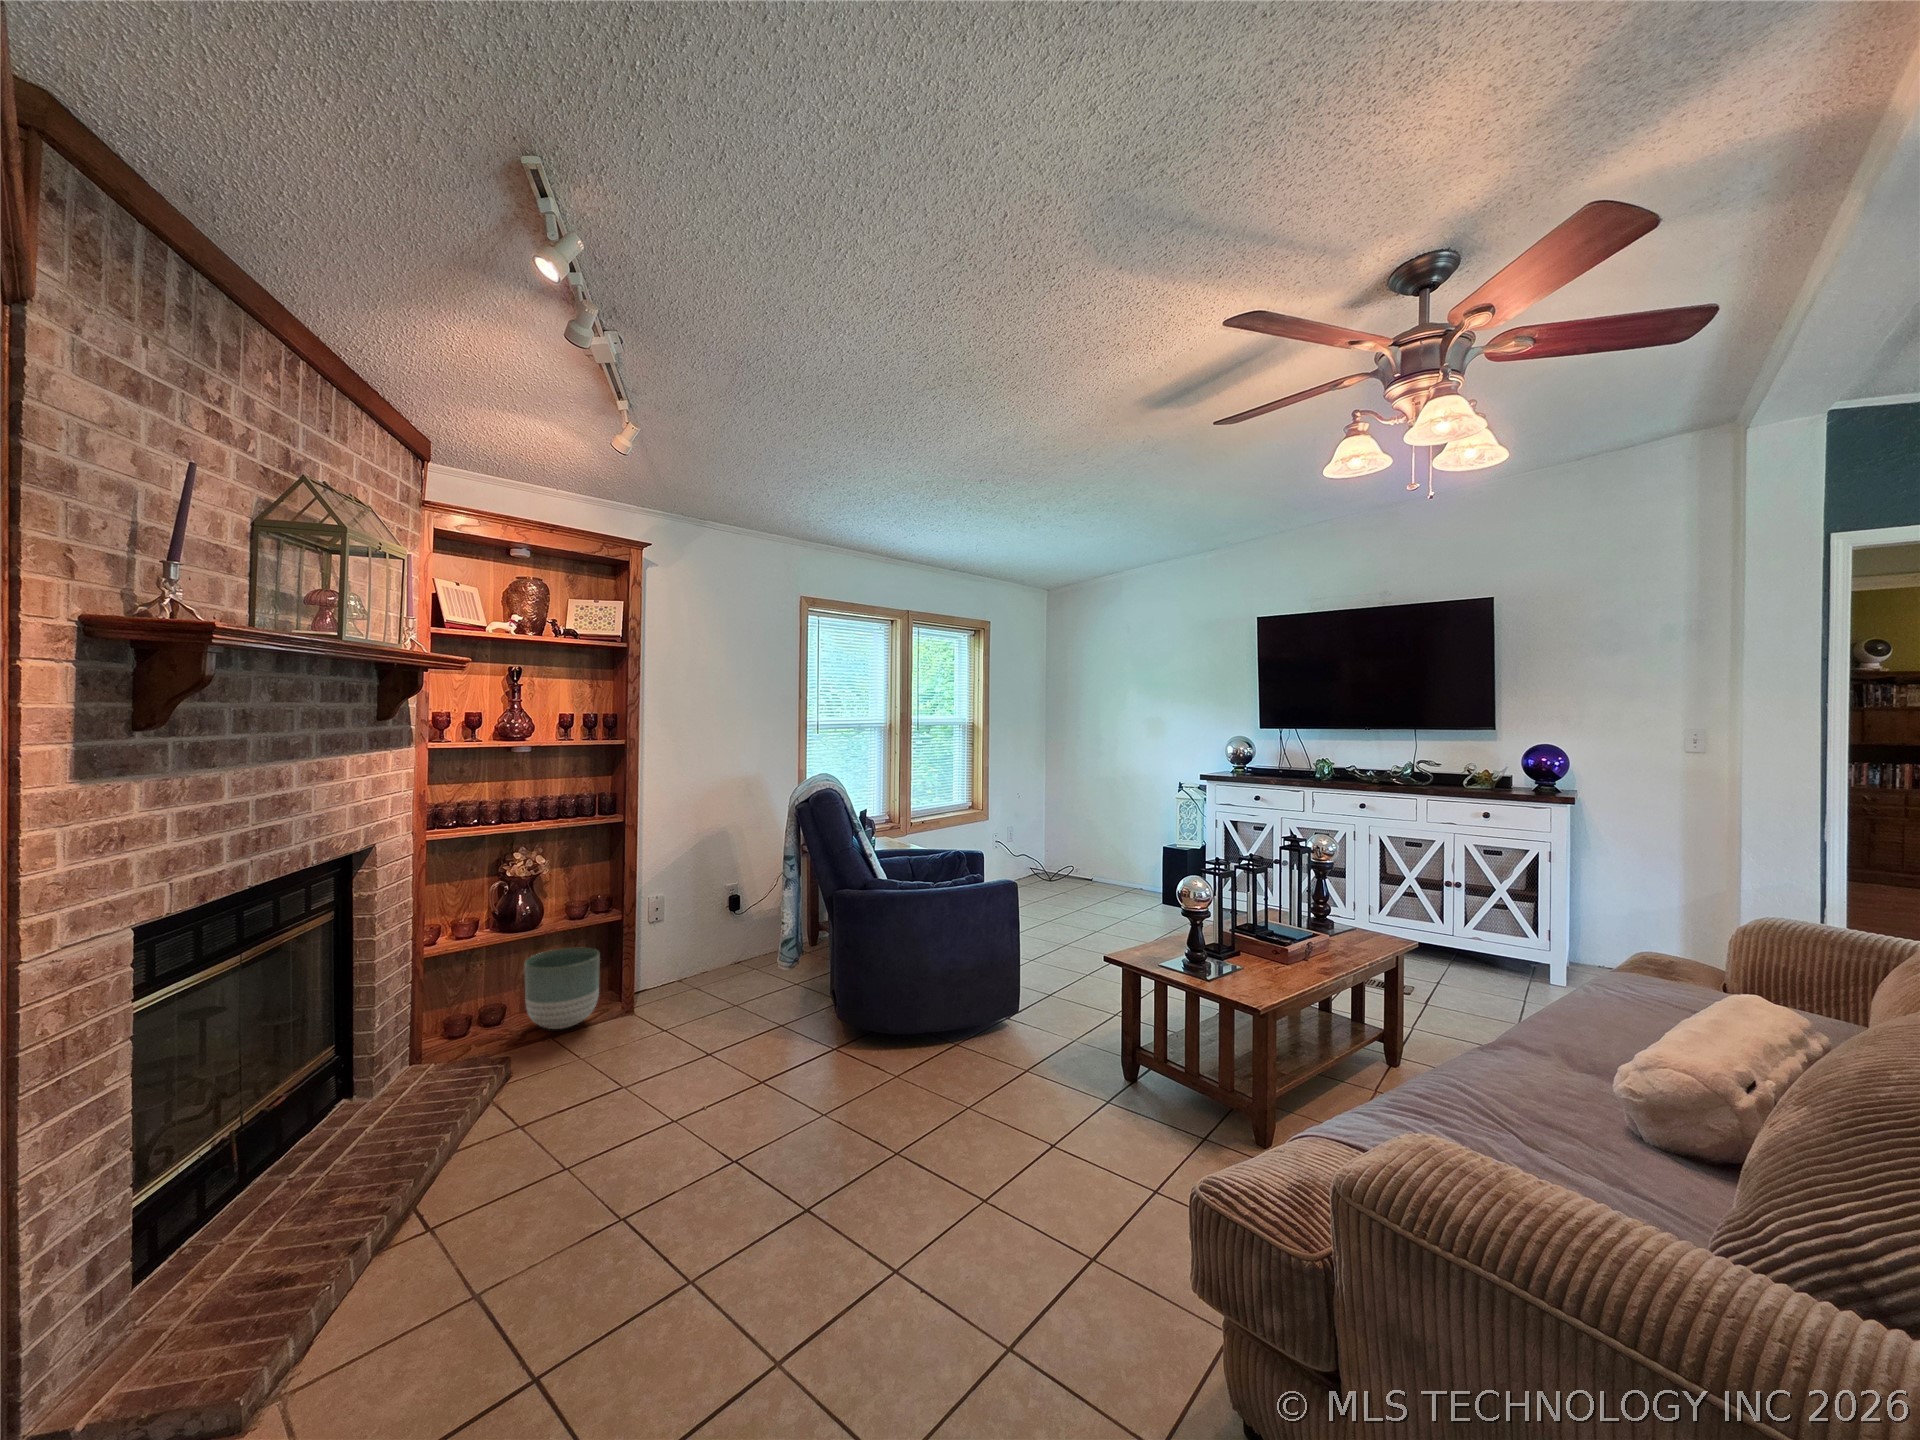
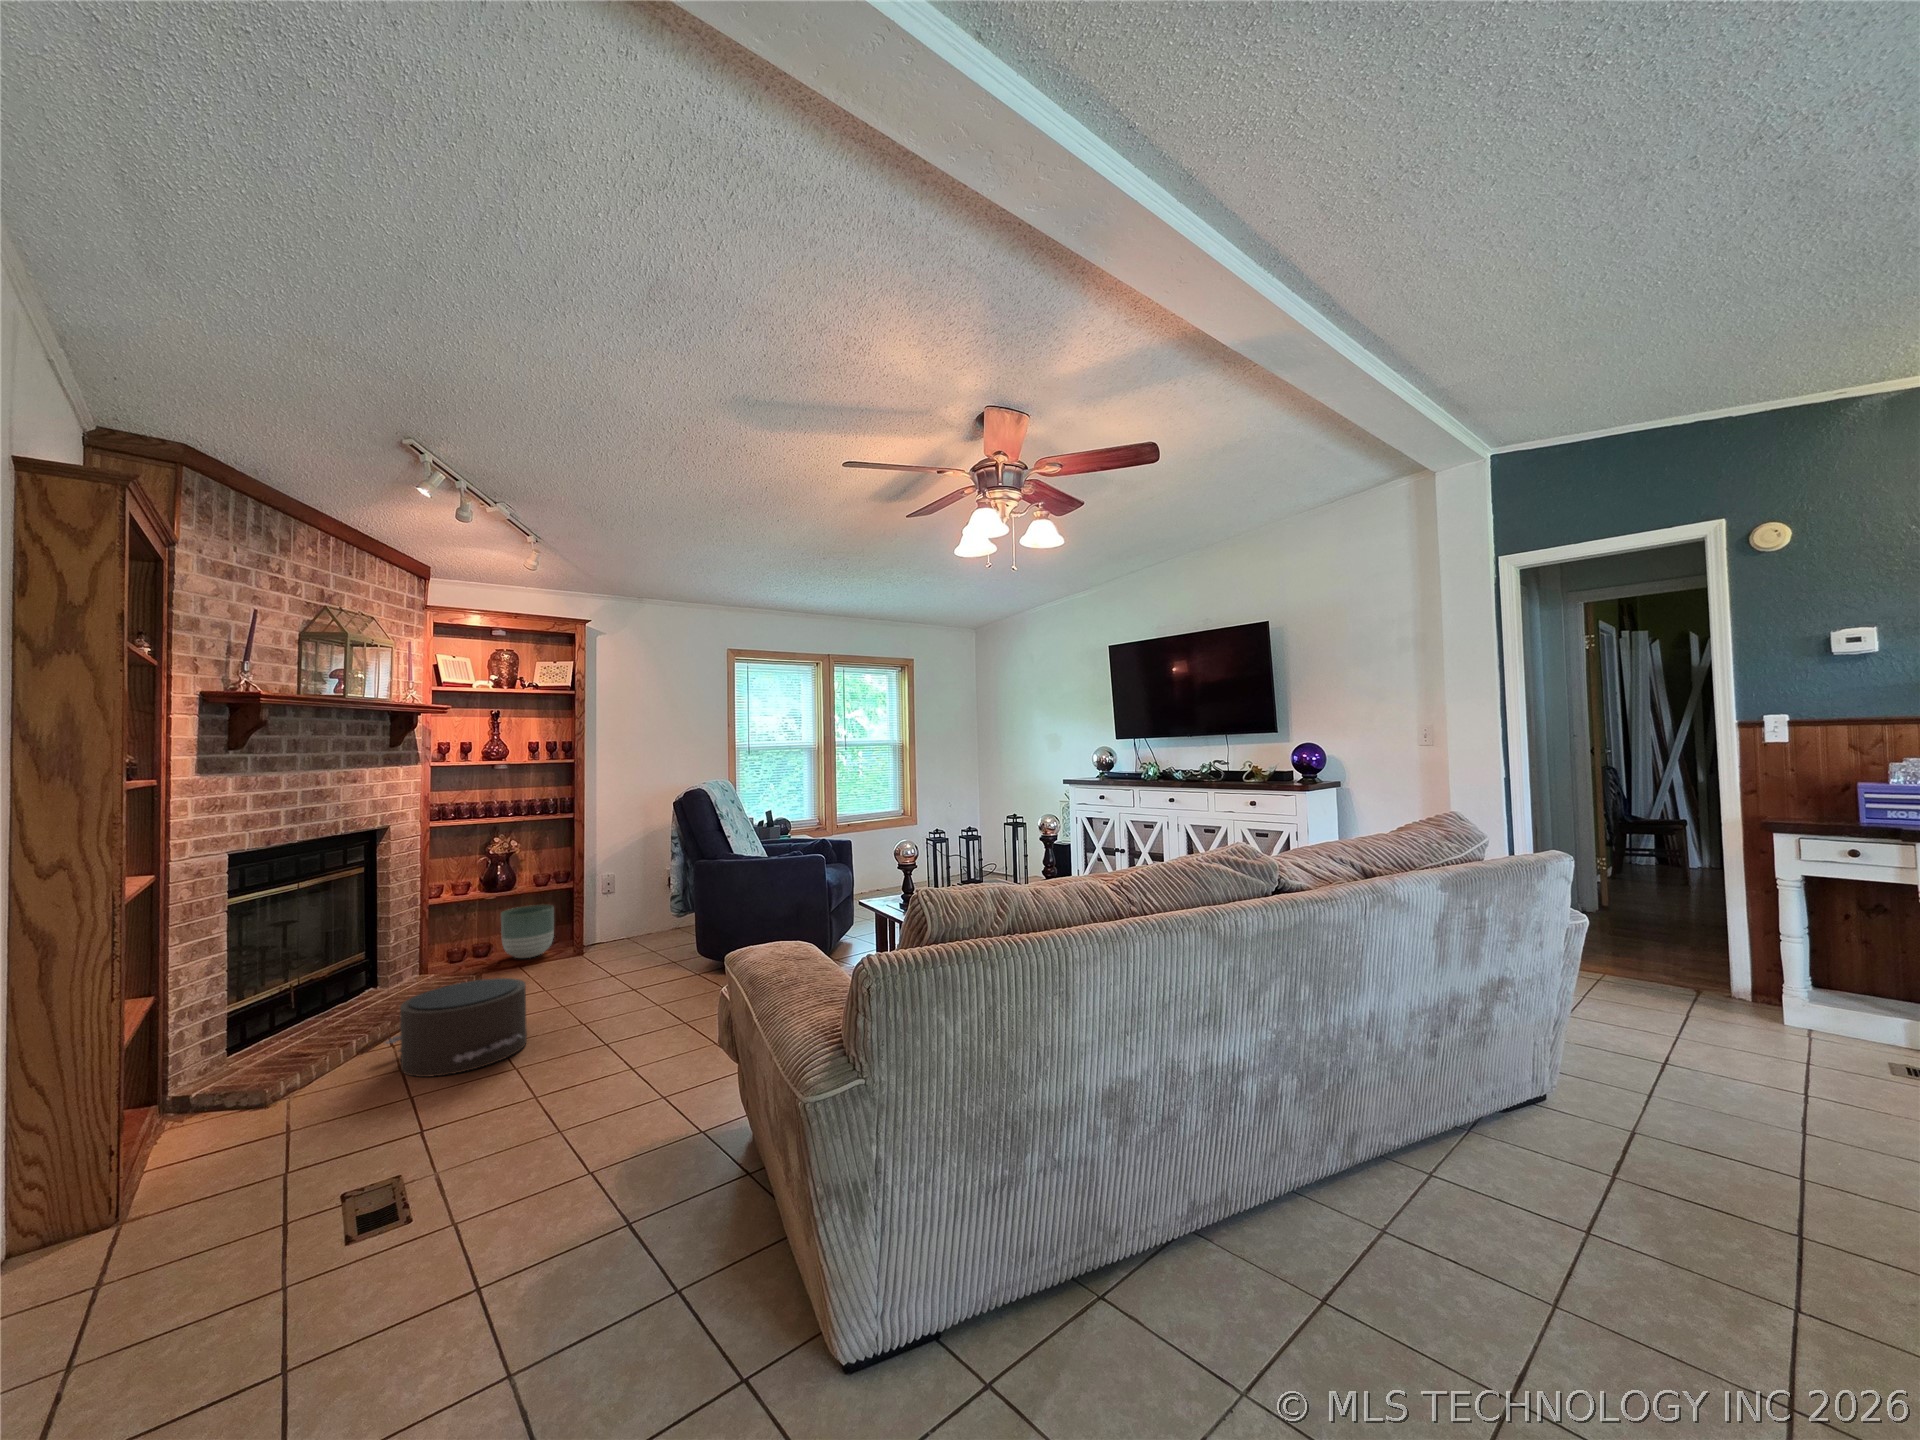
pouf: none [426,1115,683,1331] -> present [385,978,527,1077]

